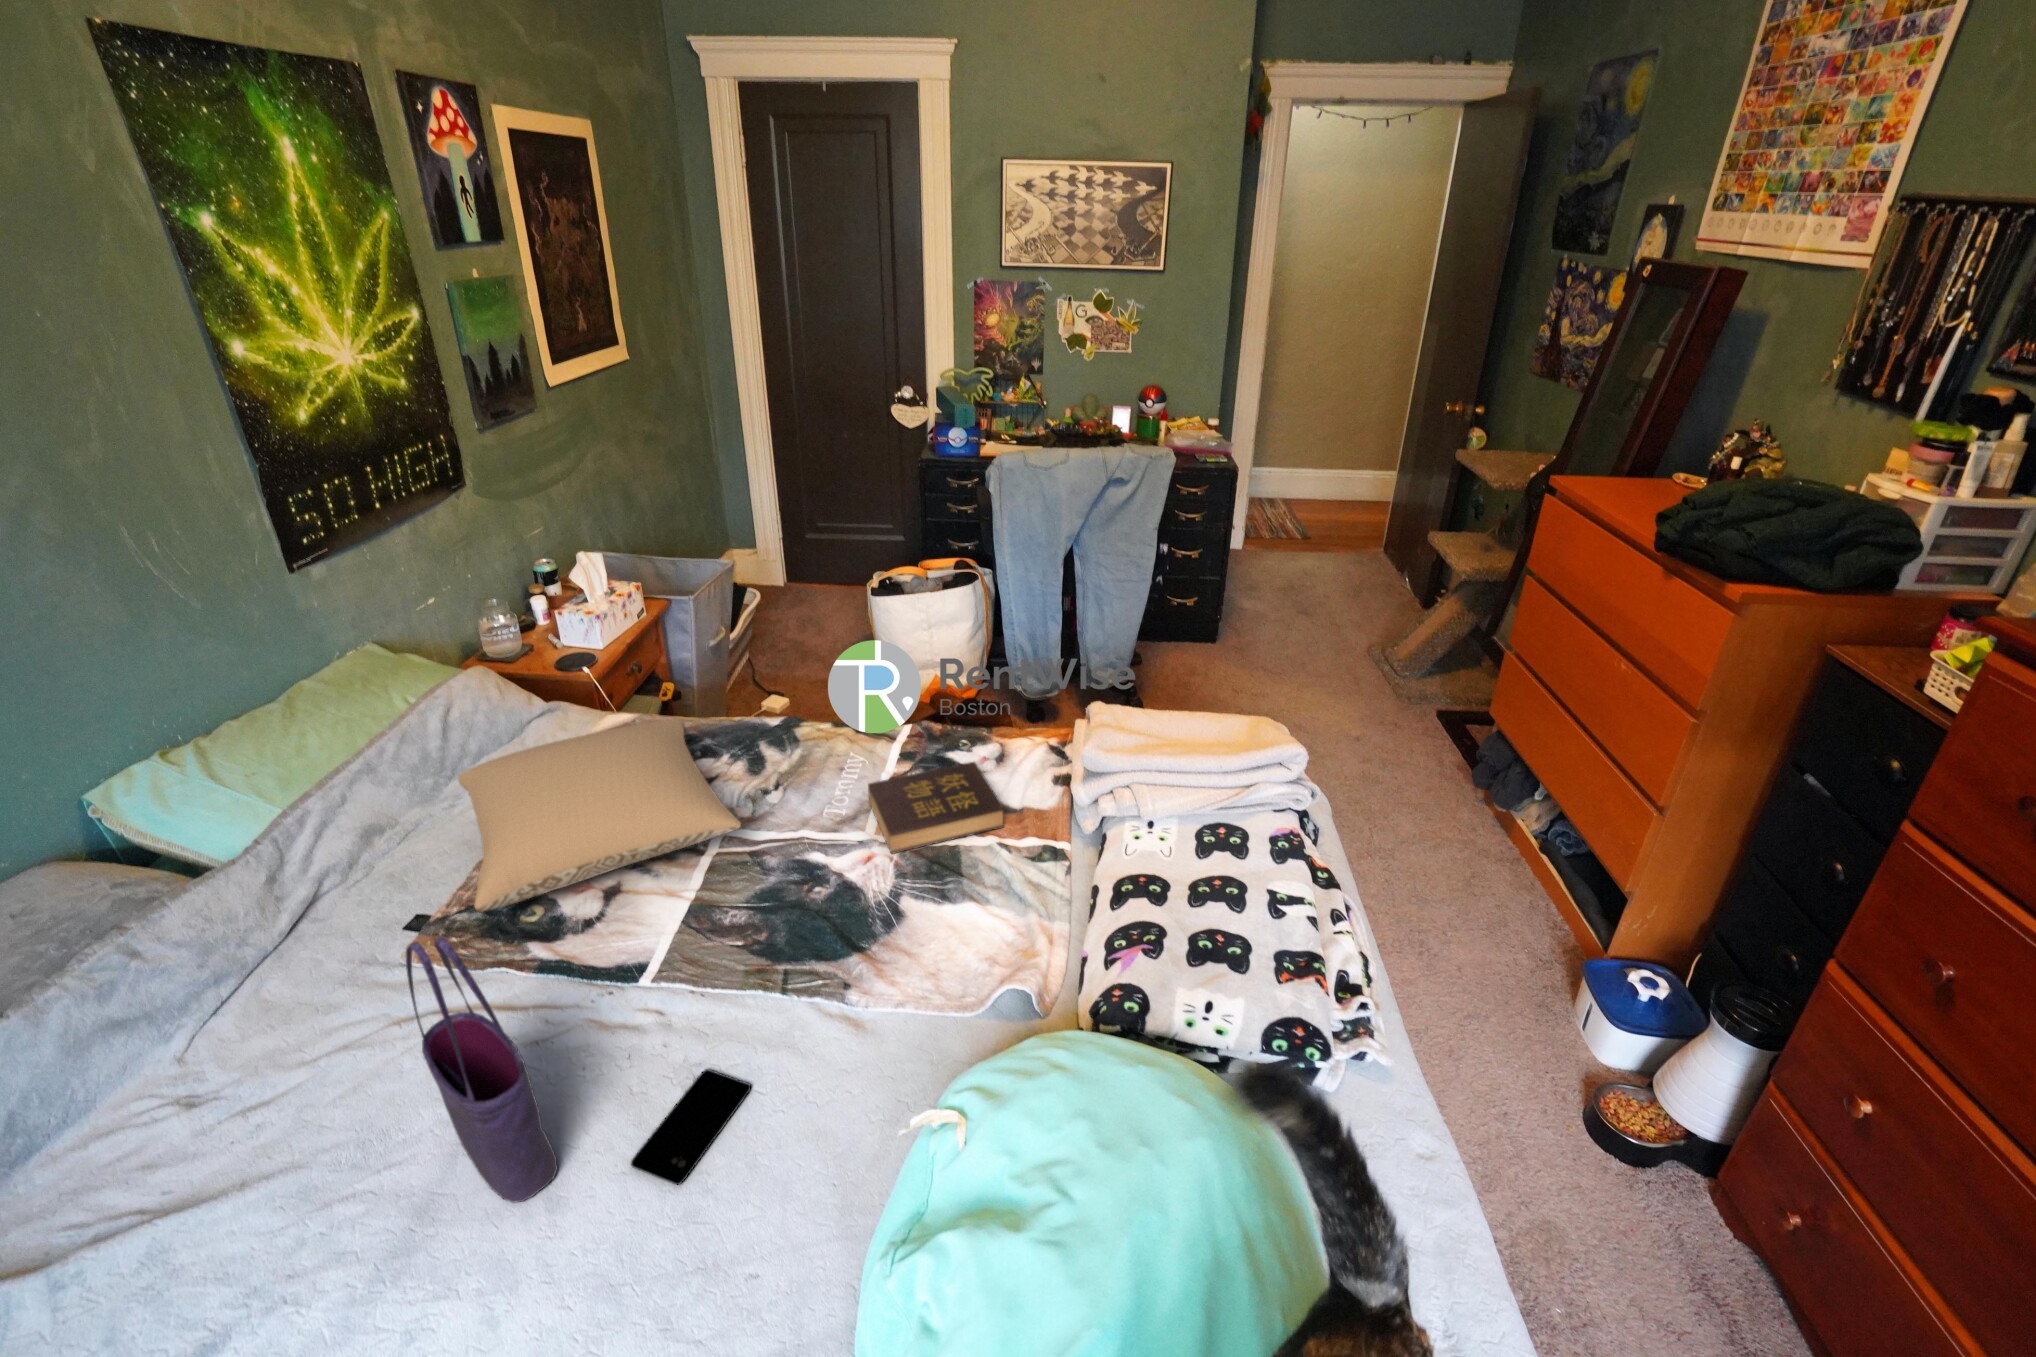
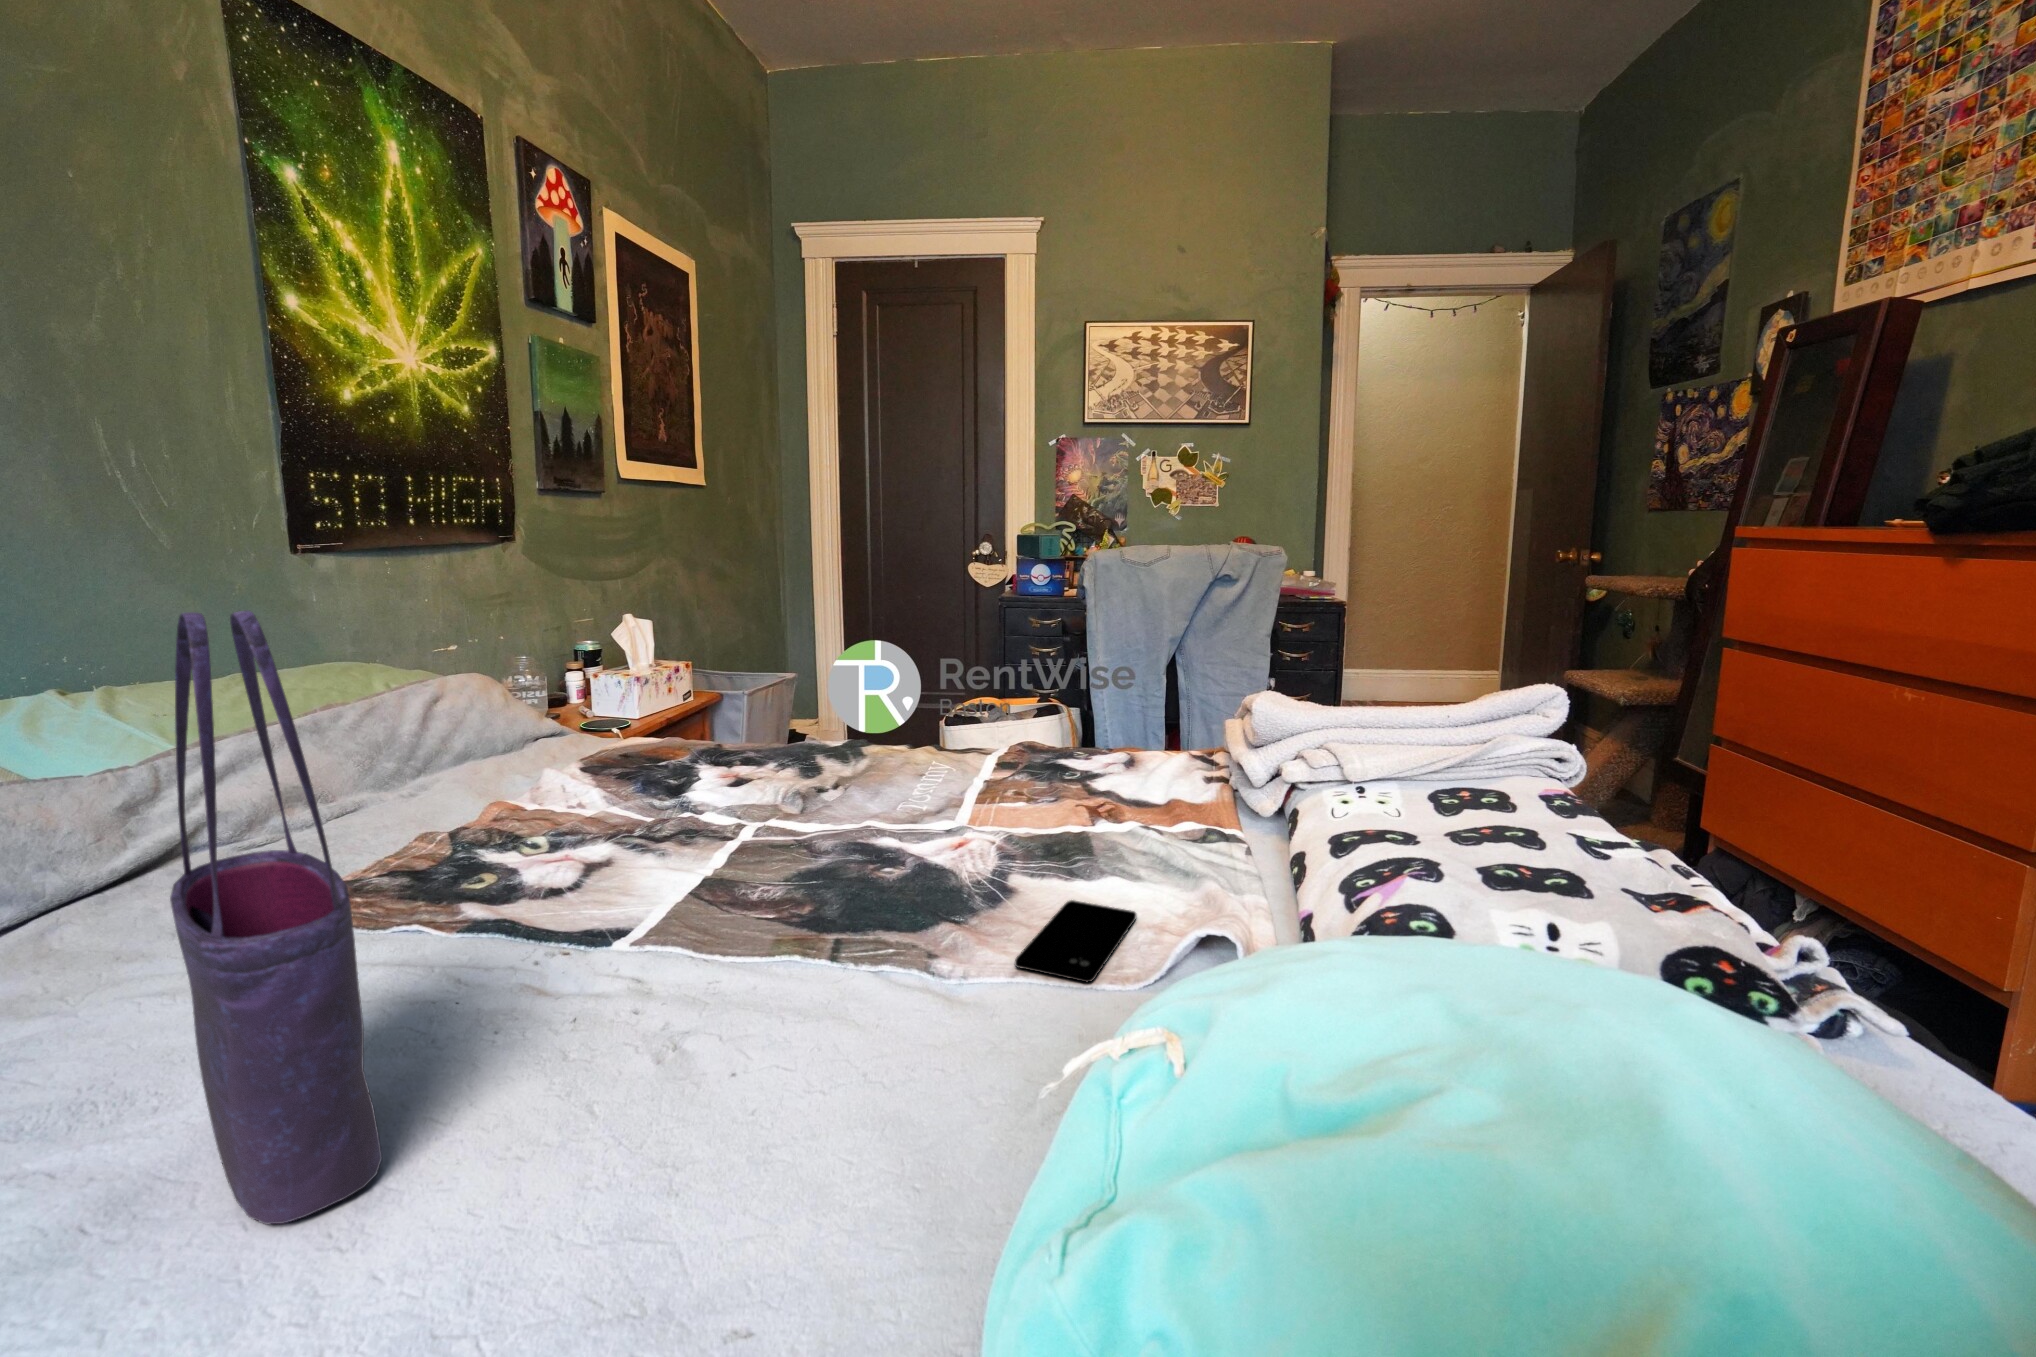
pillow: present [458,718,741,912] -> none [380,690,783,850]
hardback book: present [868,762,1004,854] -> none [955,758,1146,841]
smartphone: present [631,1069,751,1185] -> present [1015,900,1136,982]

